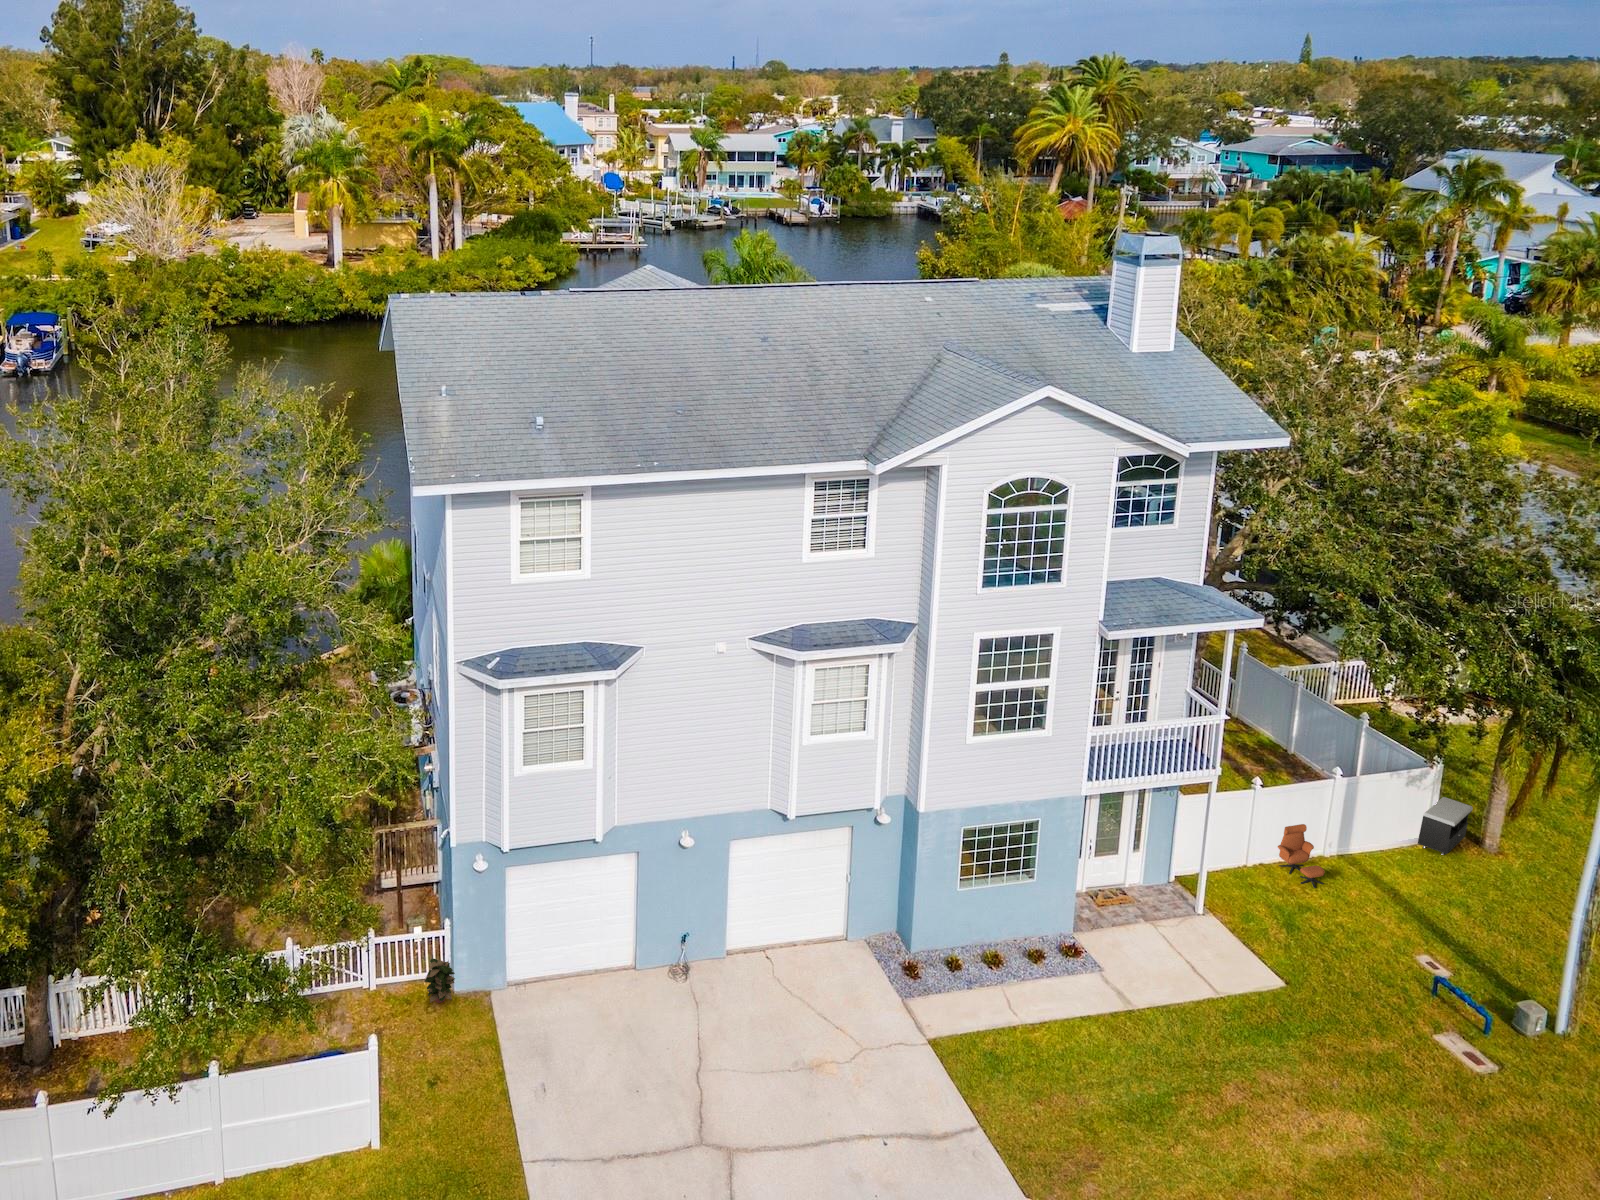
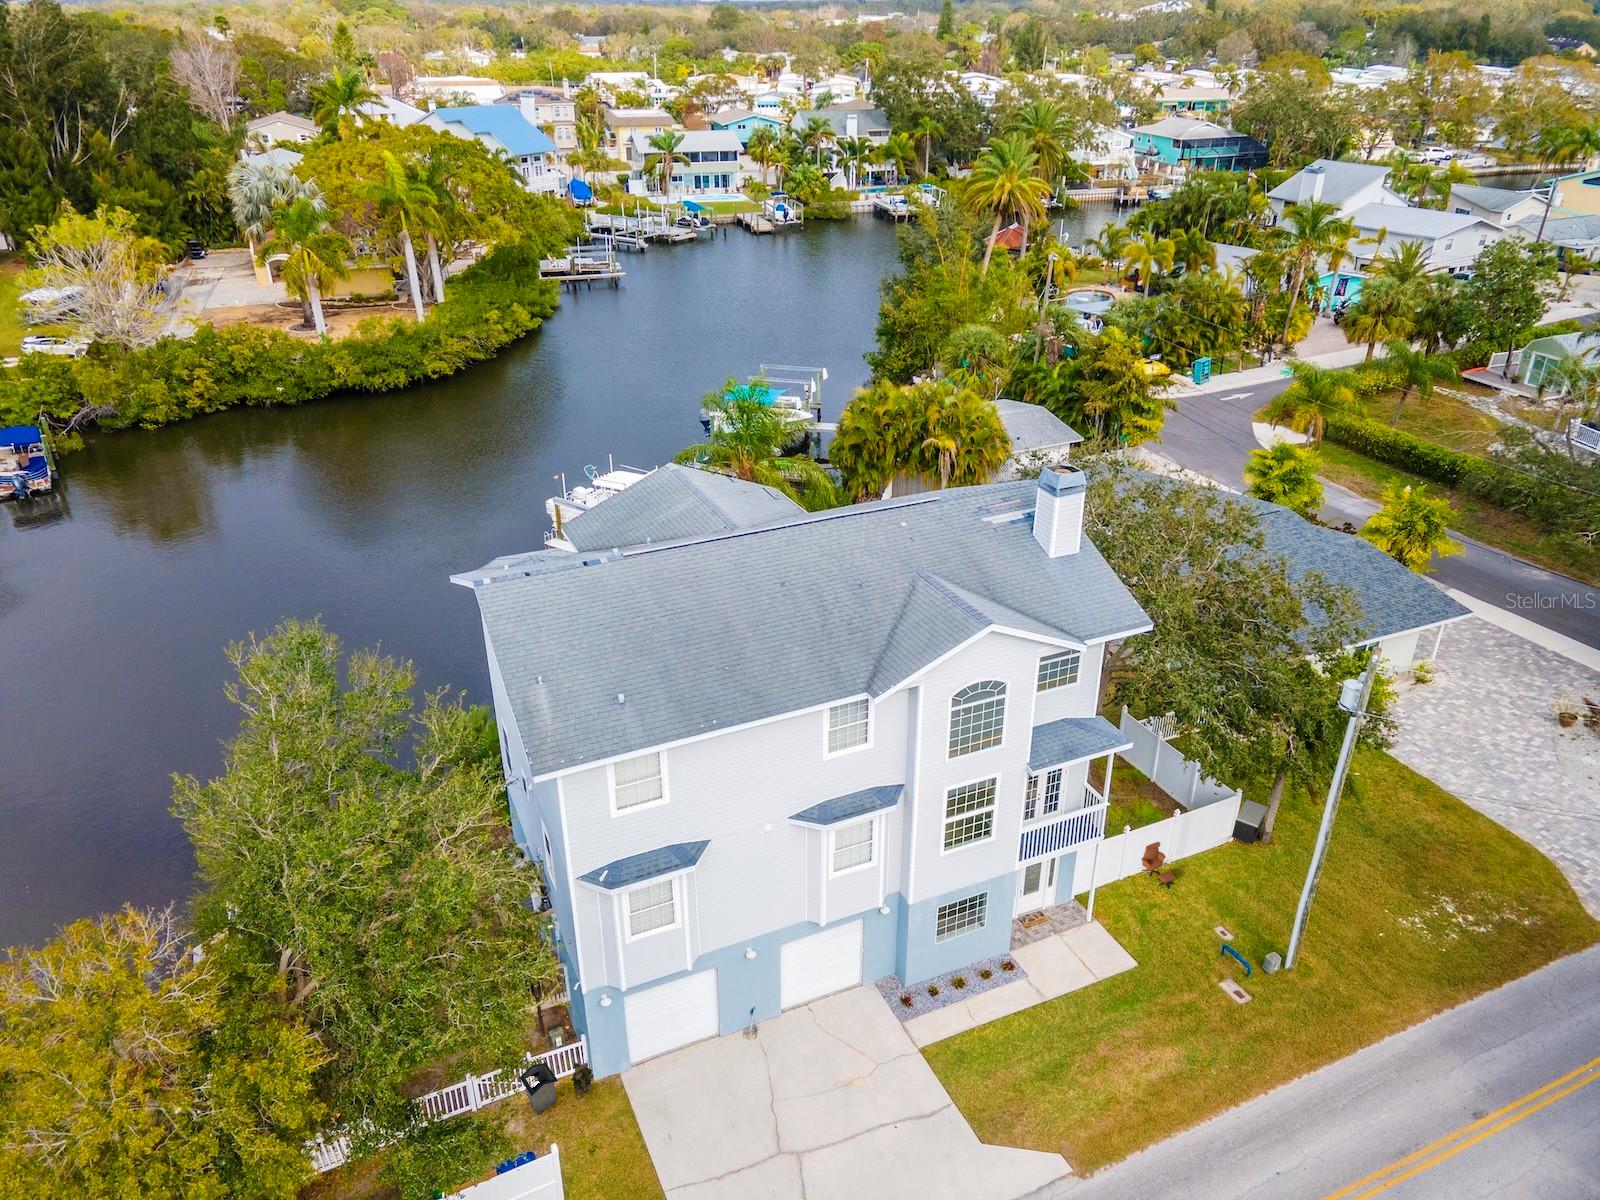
trash can: none [354,950,404,1017] -> present [520,1063,558,1114]

